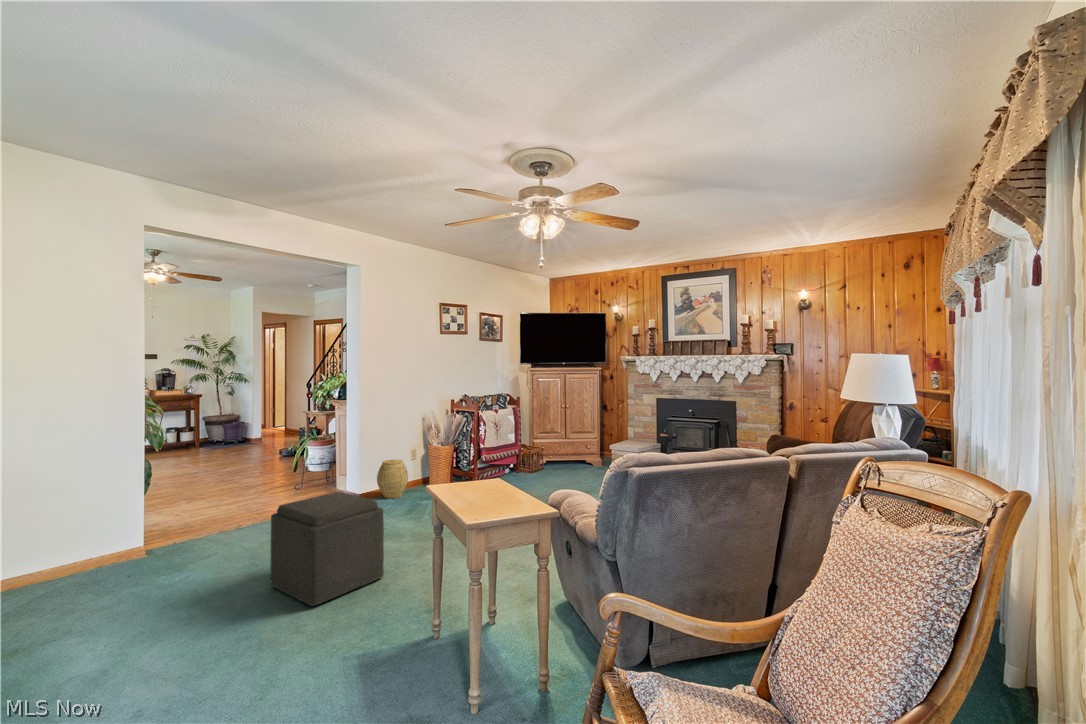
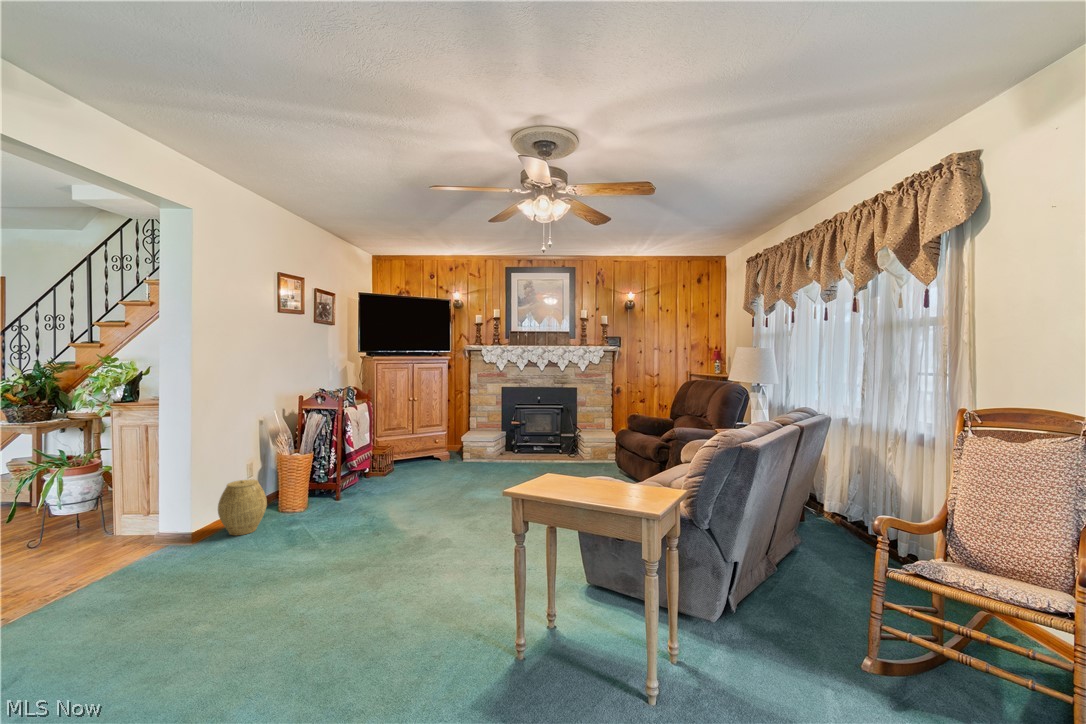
ottoman: present [271,492,384,606] -> none [232,529,396,700]

